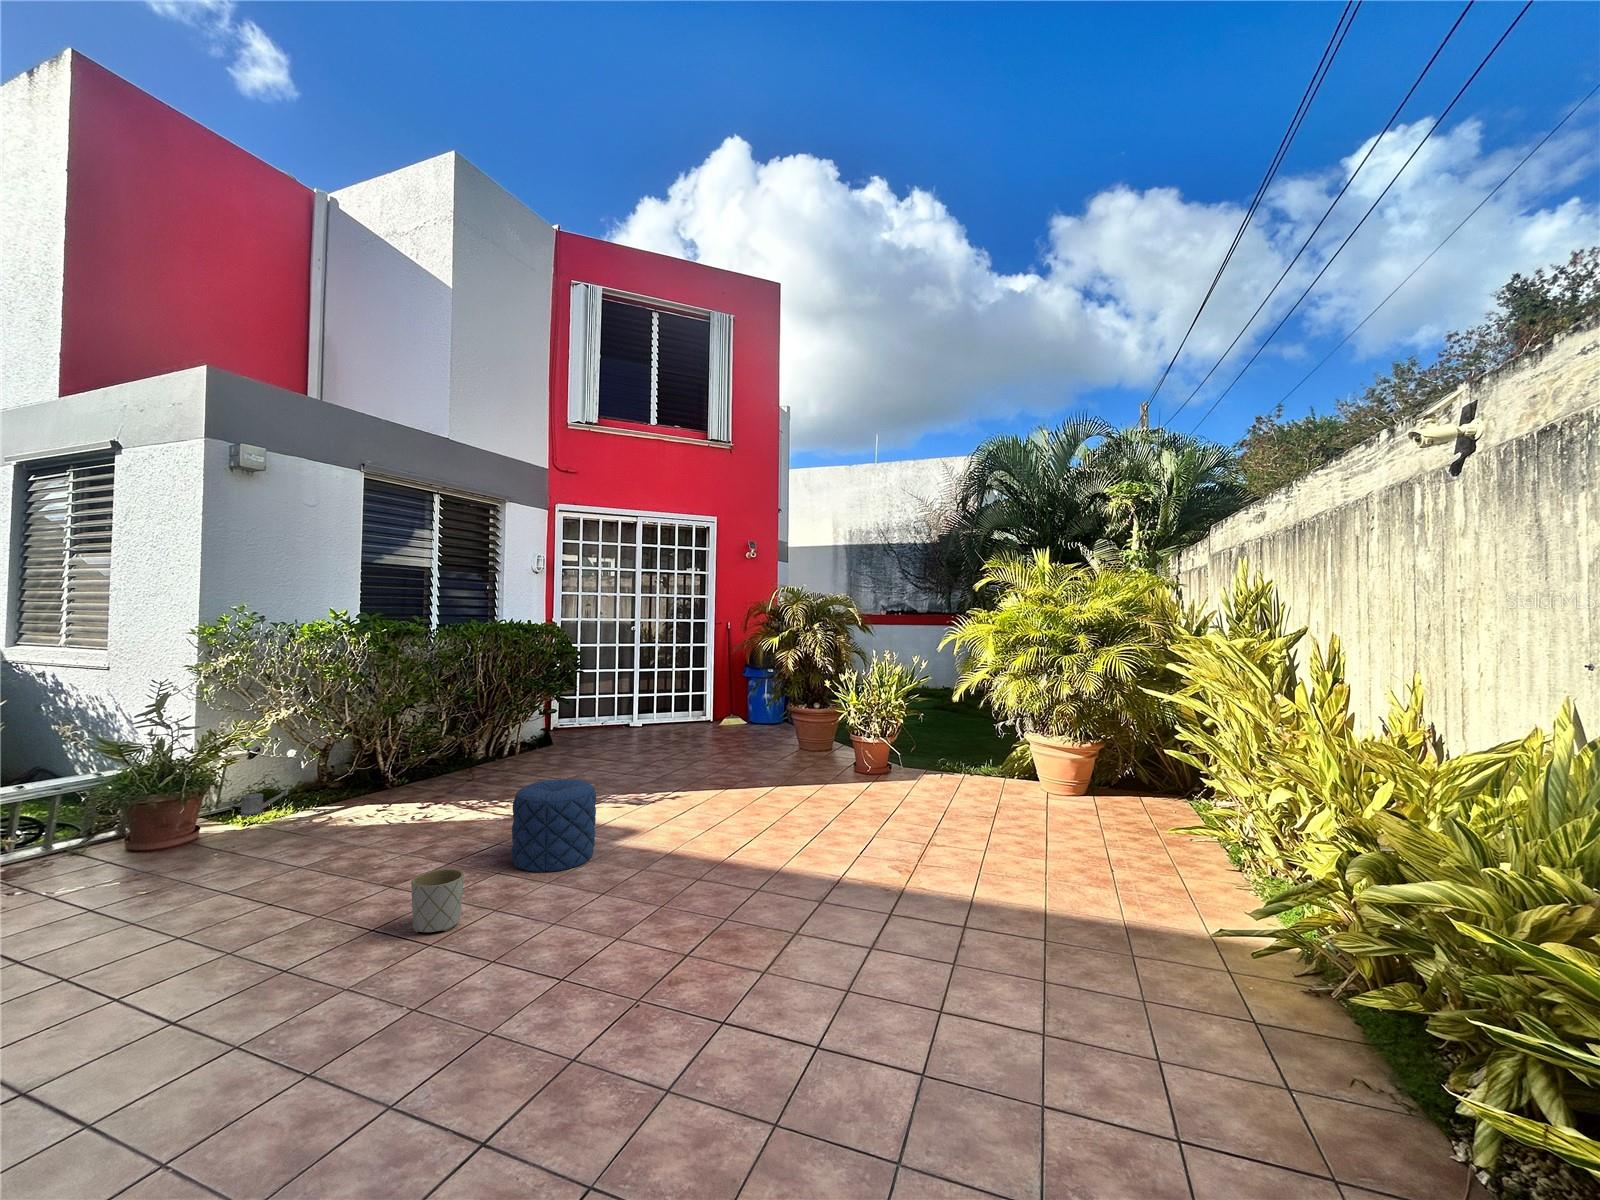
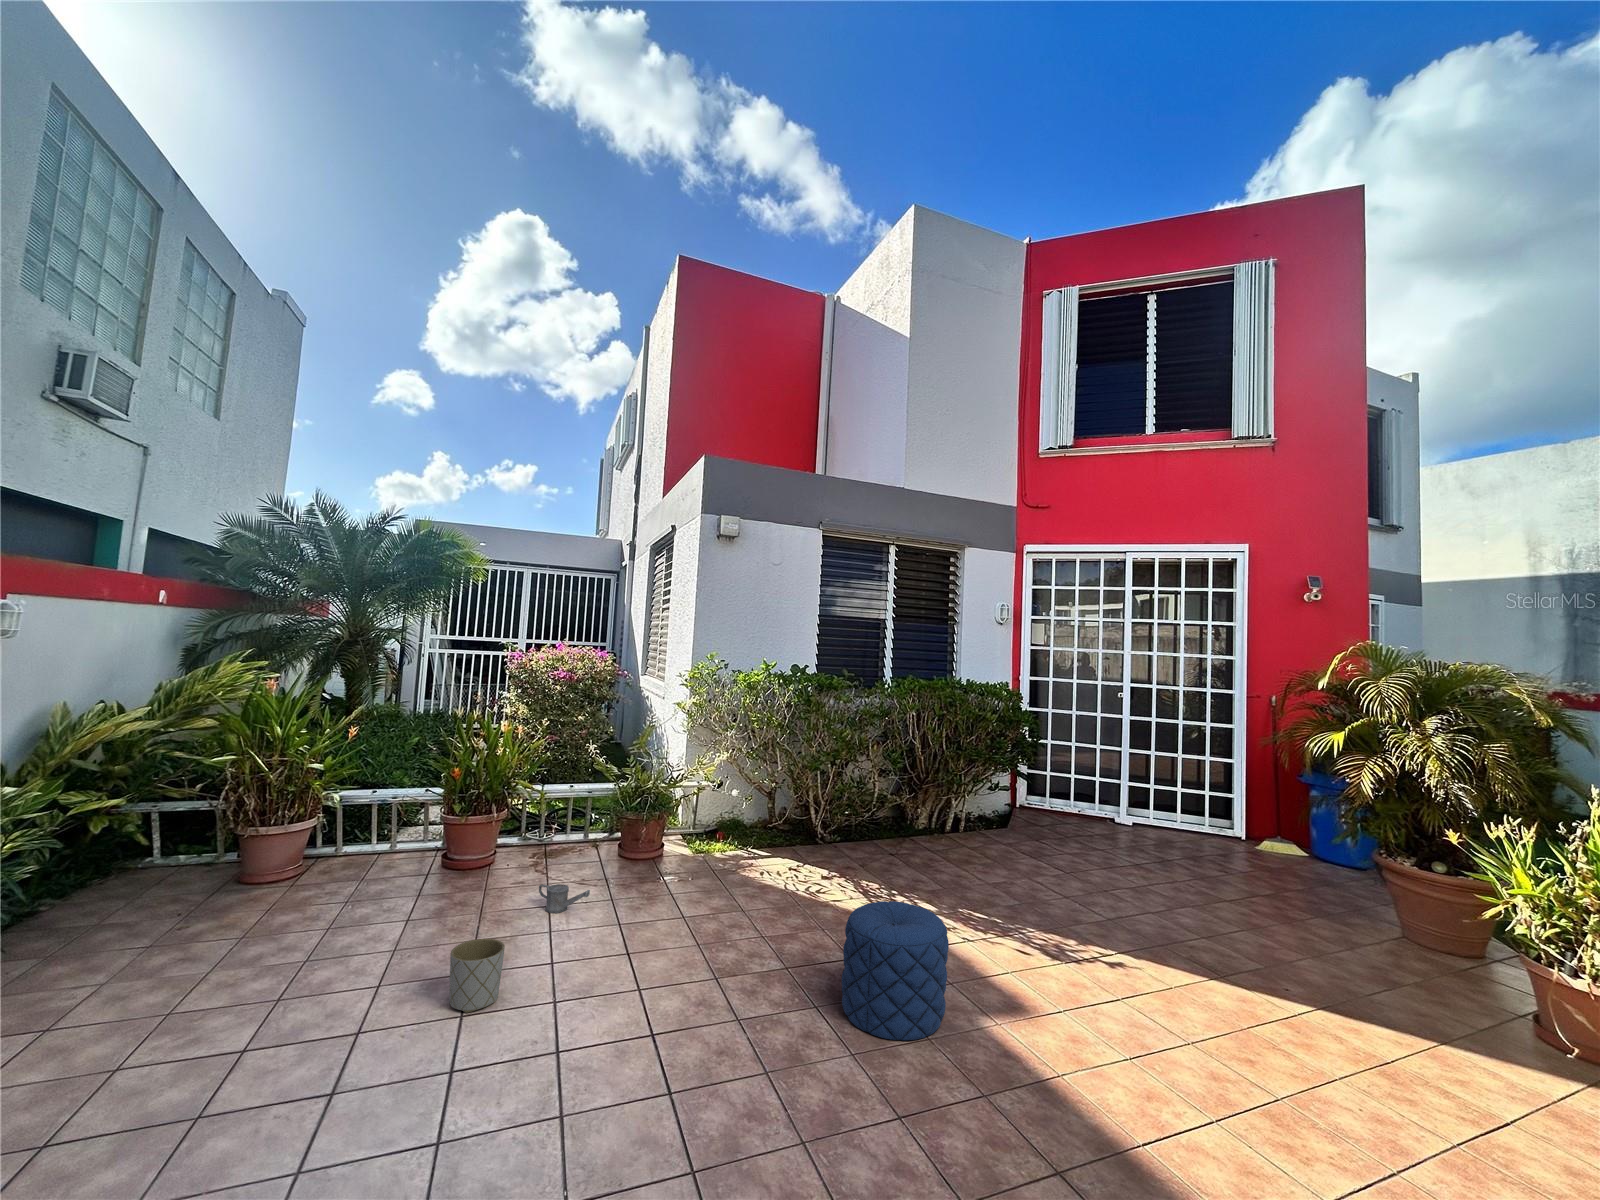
watering can: present [230,790,288,815] -> present [539,884,590,913]
planter: present [411,869,464,933] -> present [450,939,505,1013]

